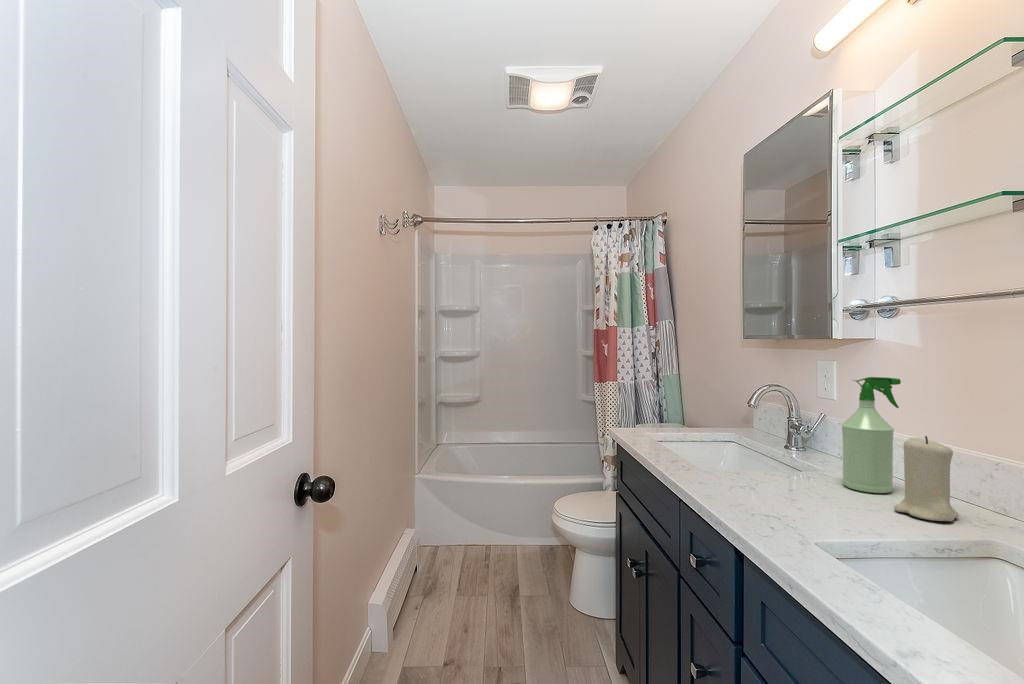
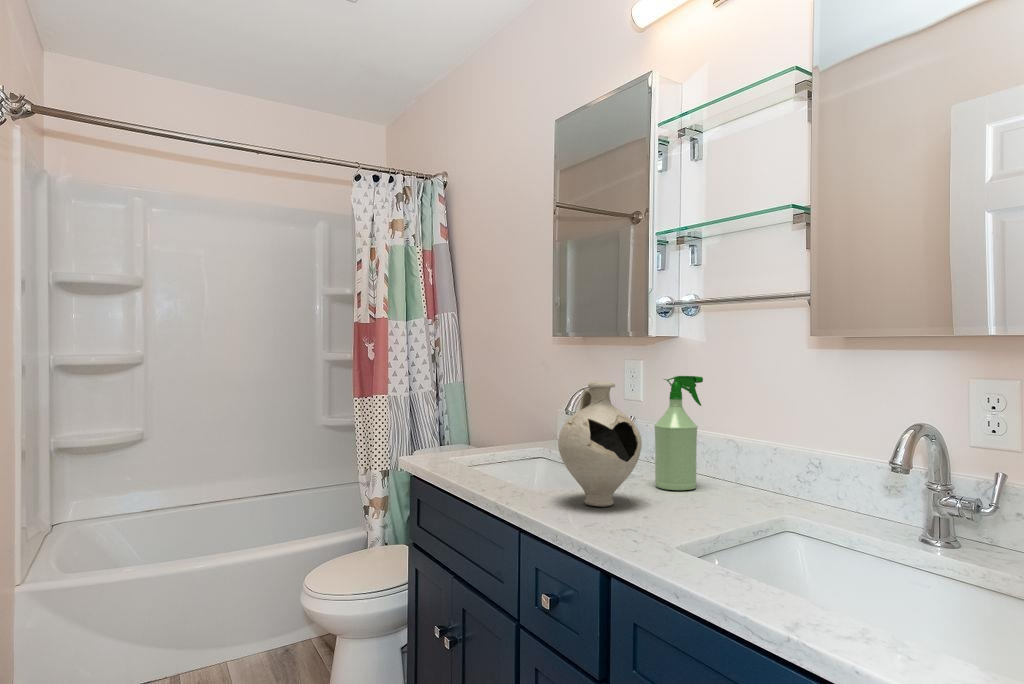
decorative vase: none [732,381,822,502] -> present [558,381,642,507]
candle: present [894,436,959,521] -> none [699,429,747,506]

